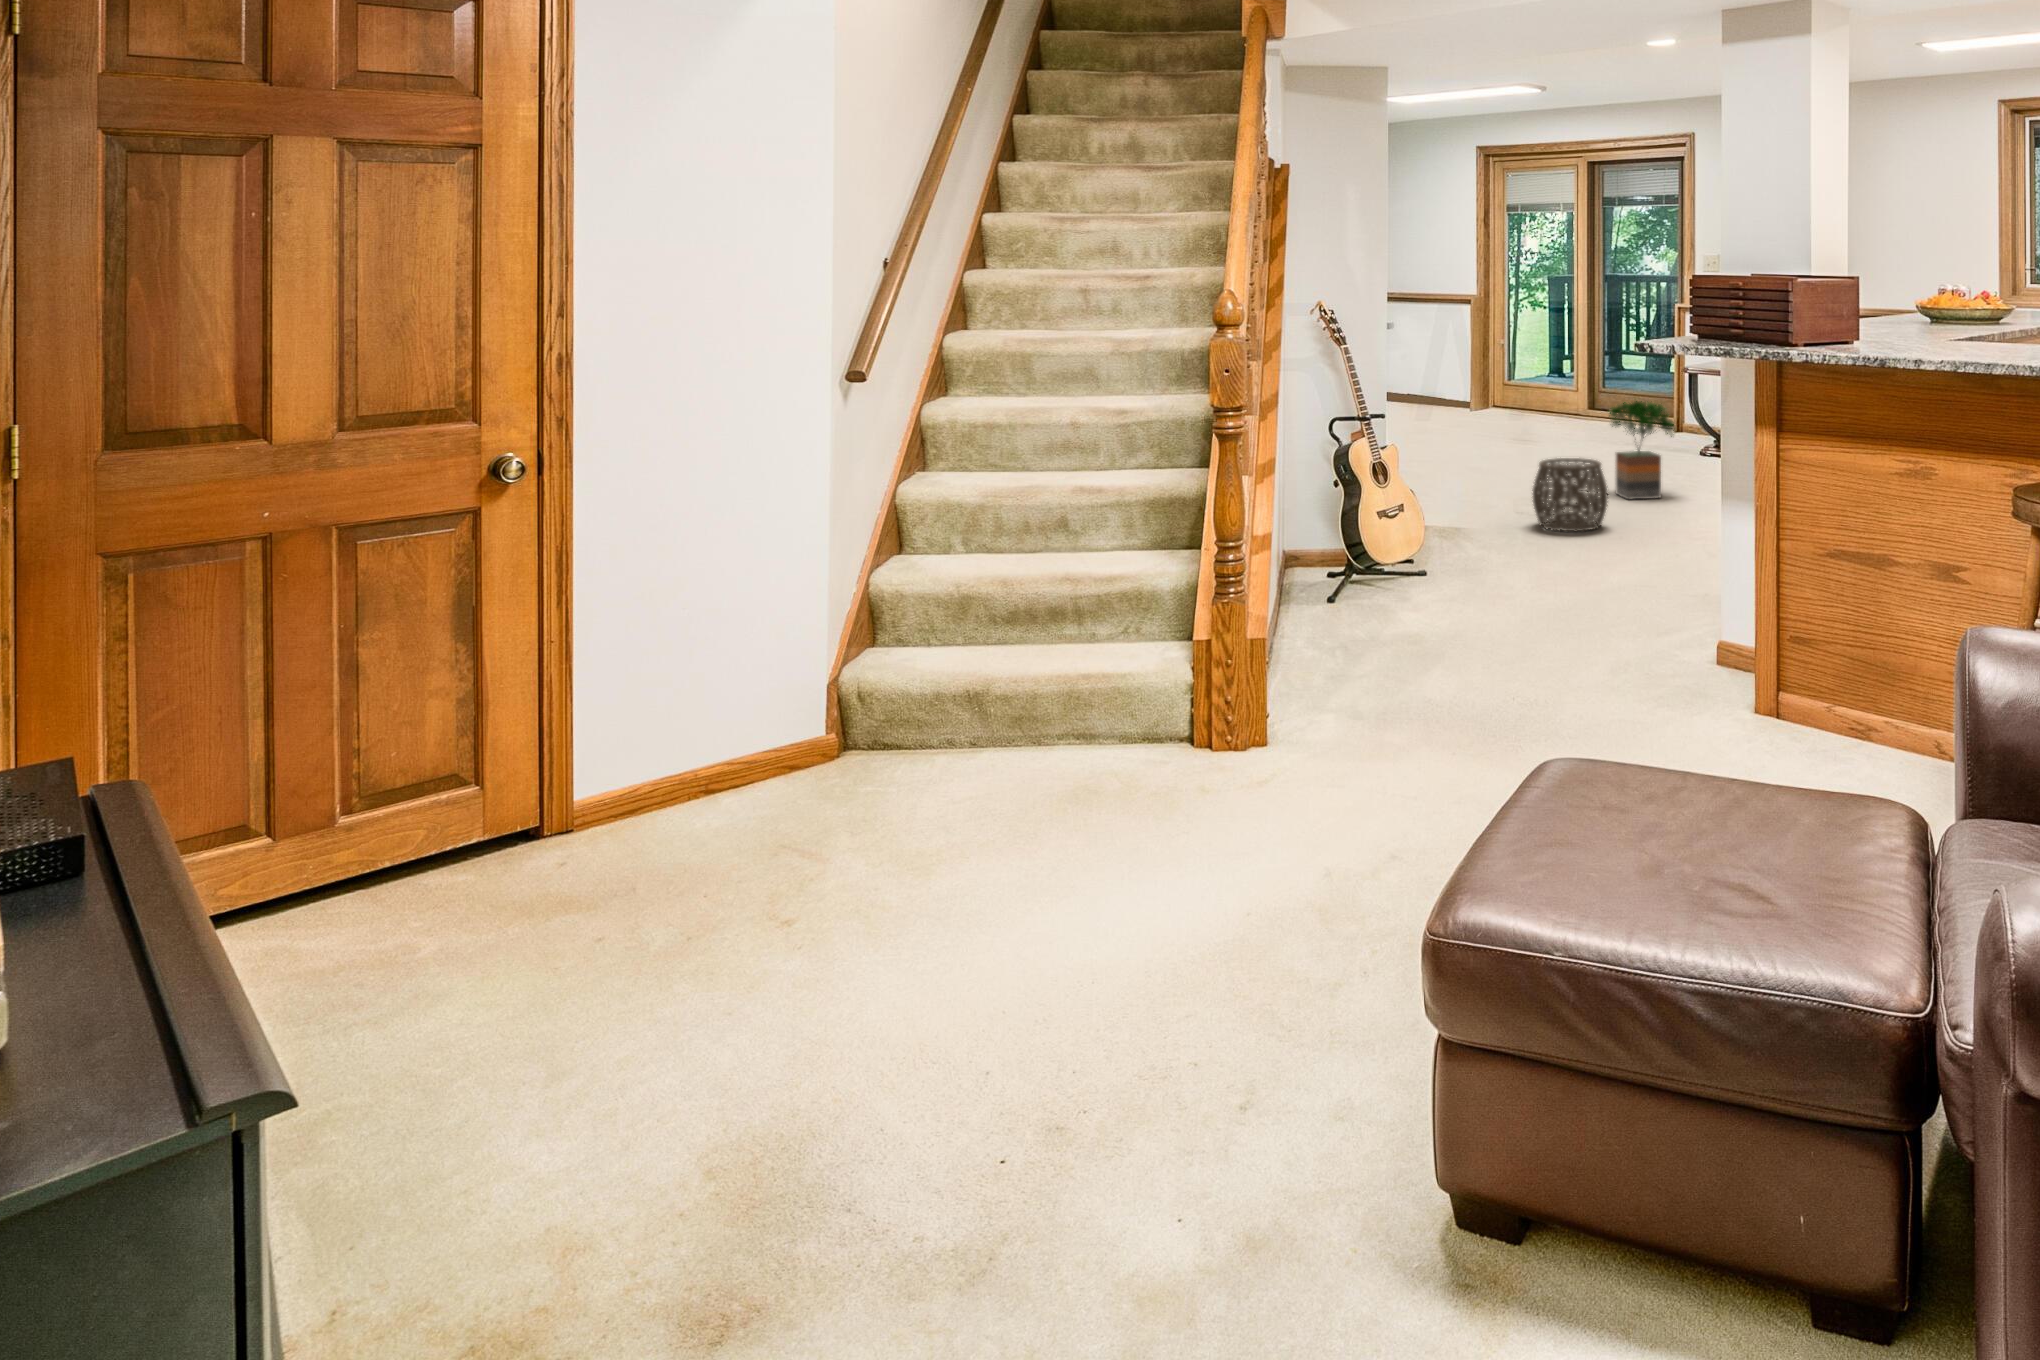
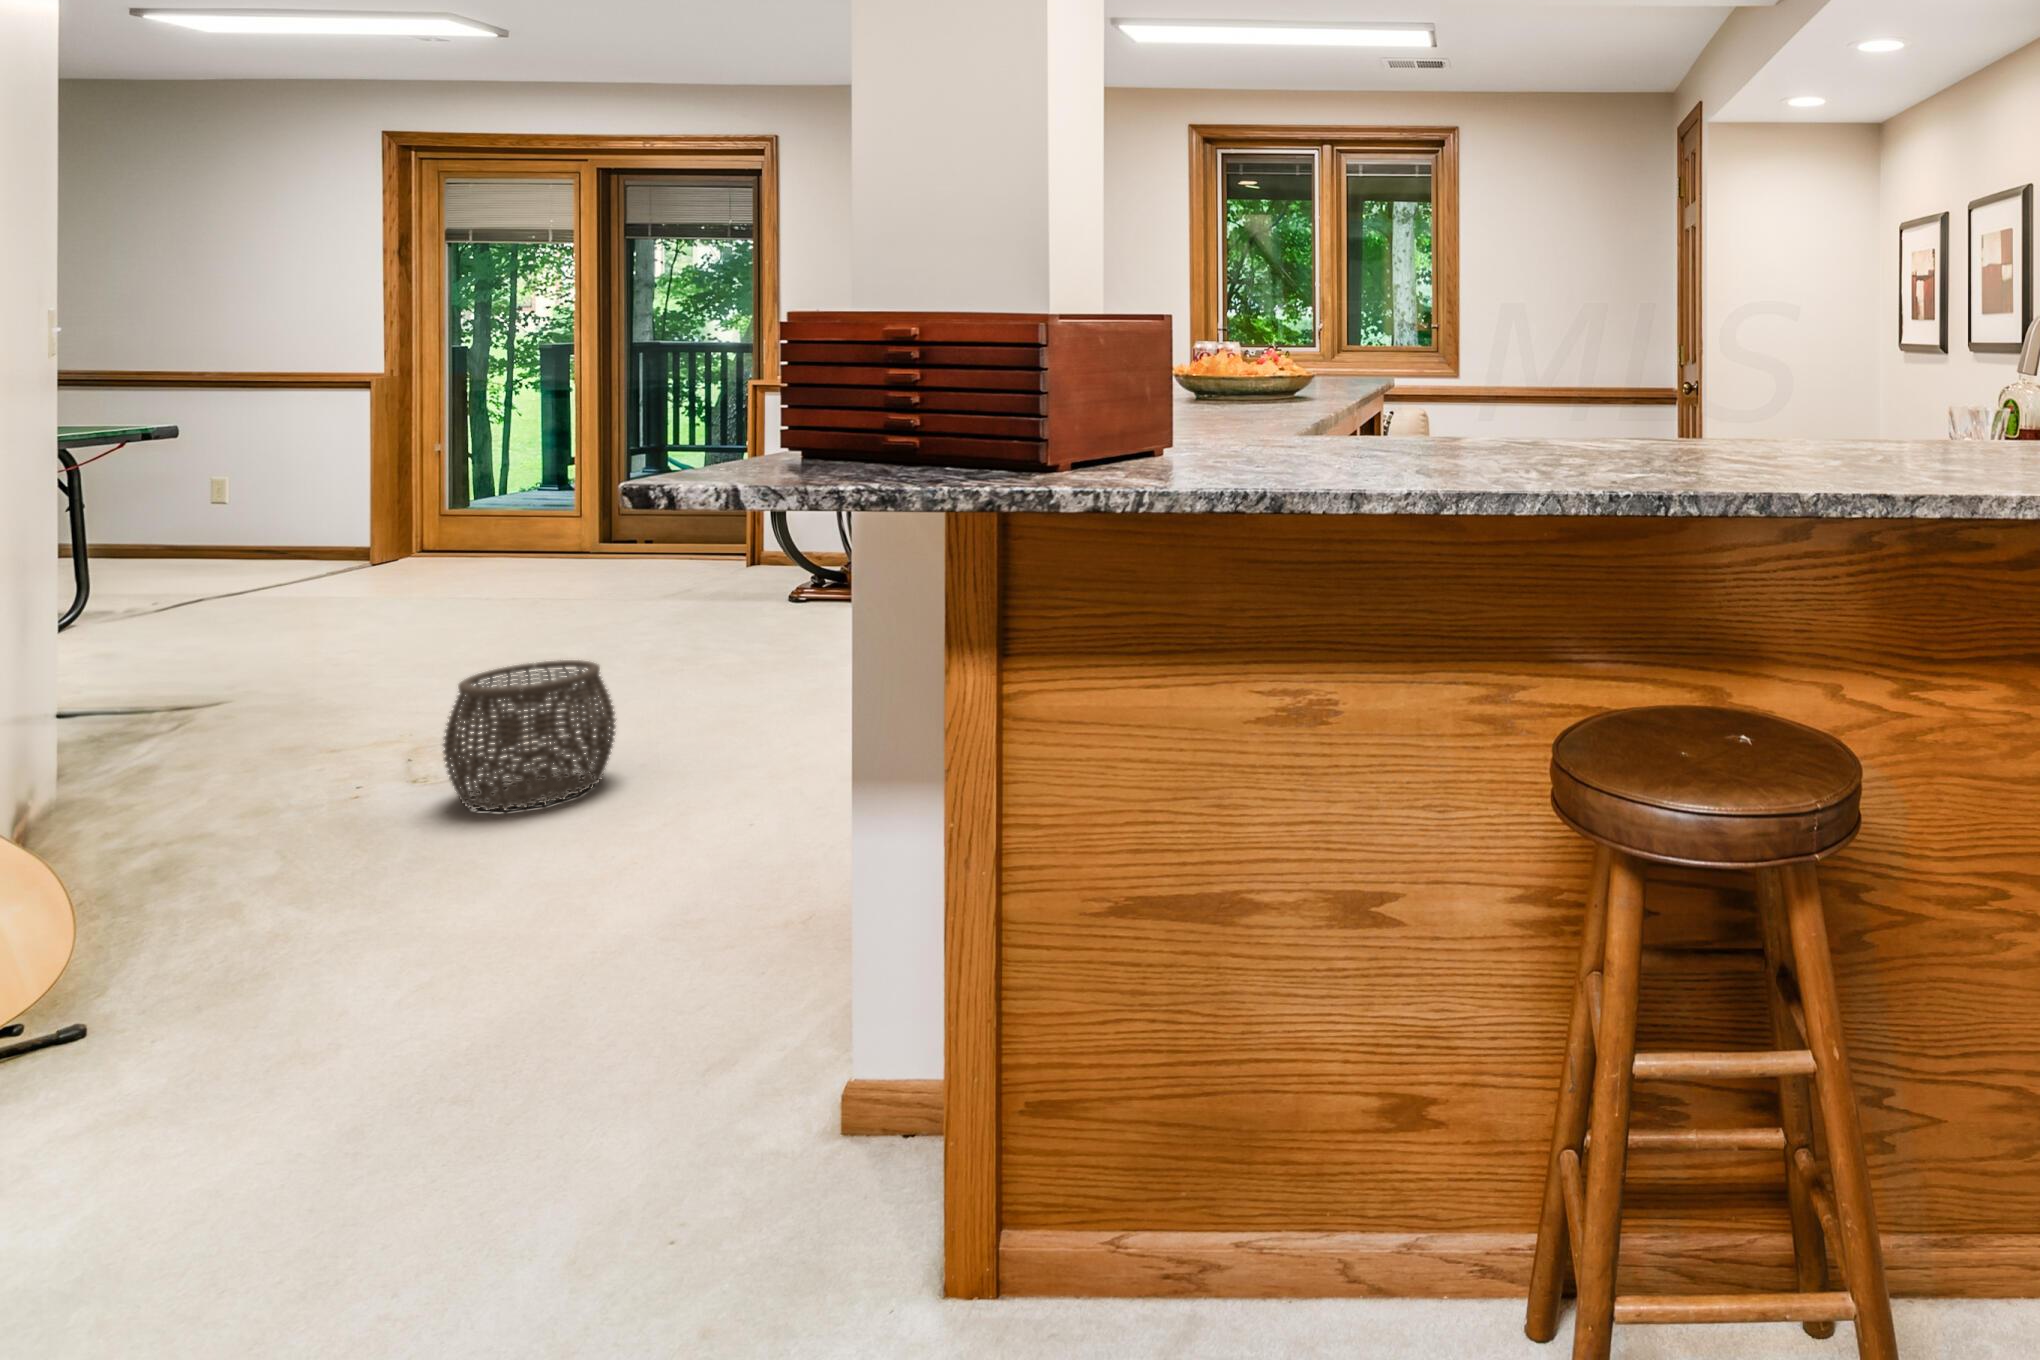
potted tree: present [1608,401,1675,500] -> none [617,537,753,705]

